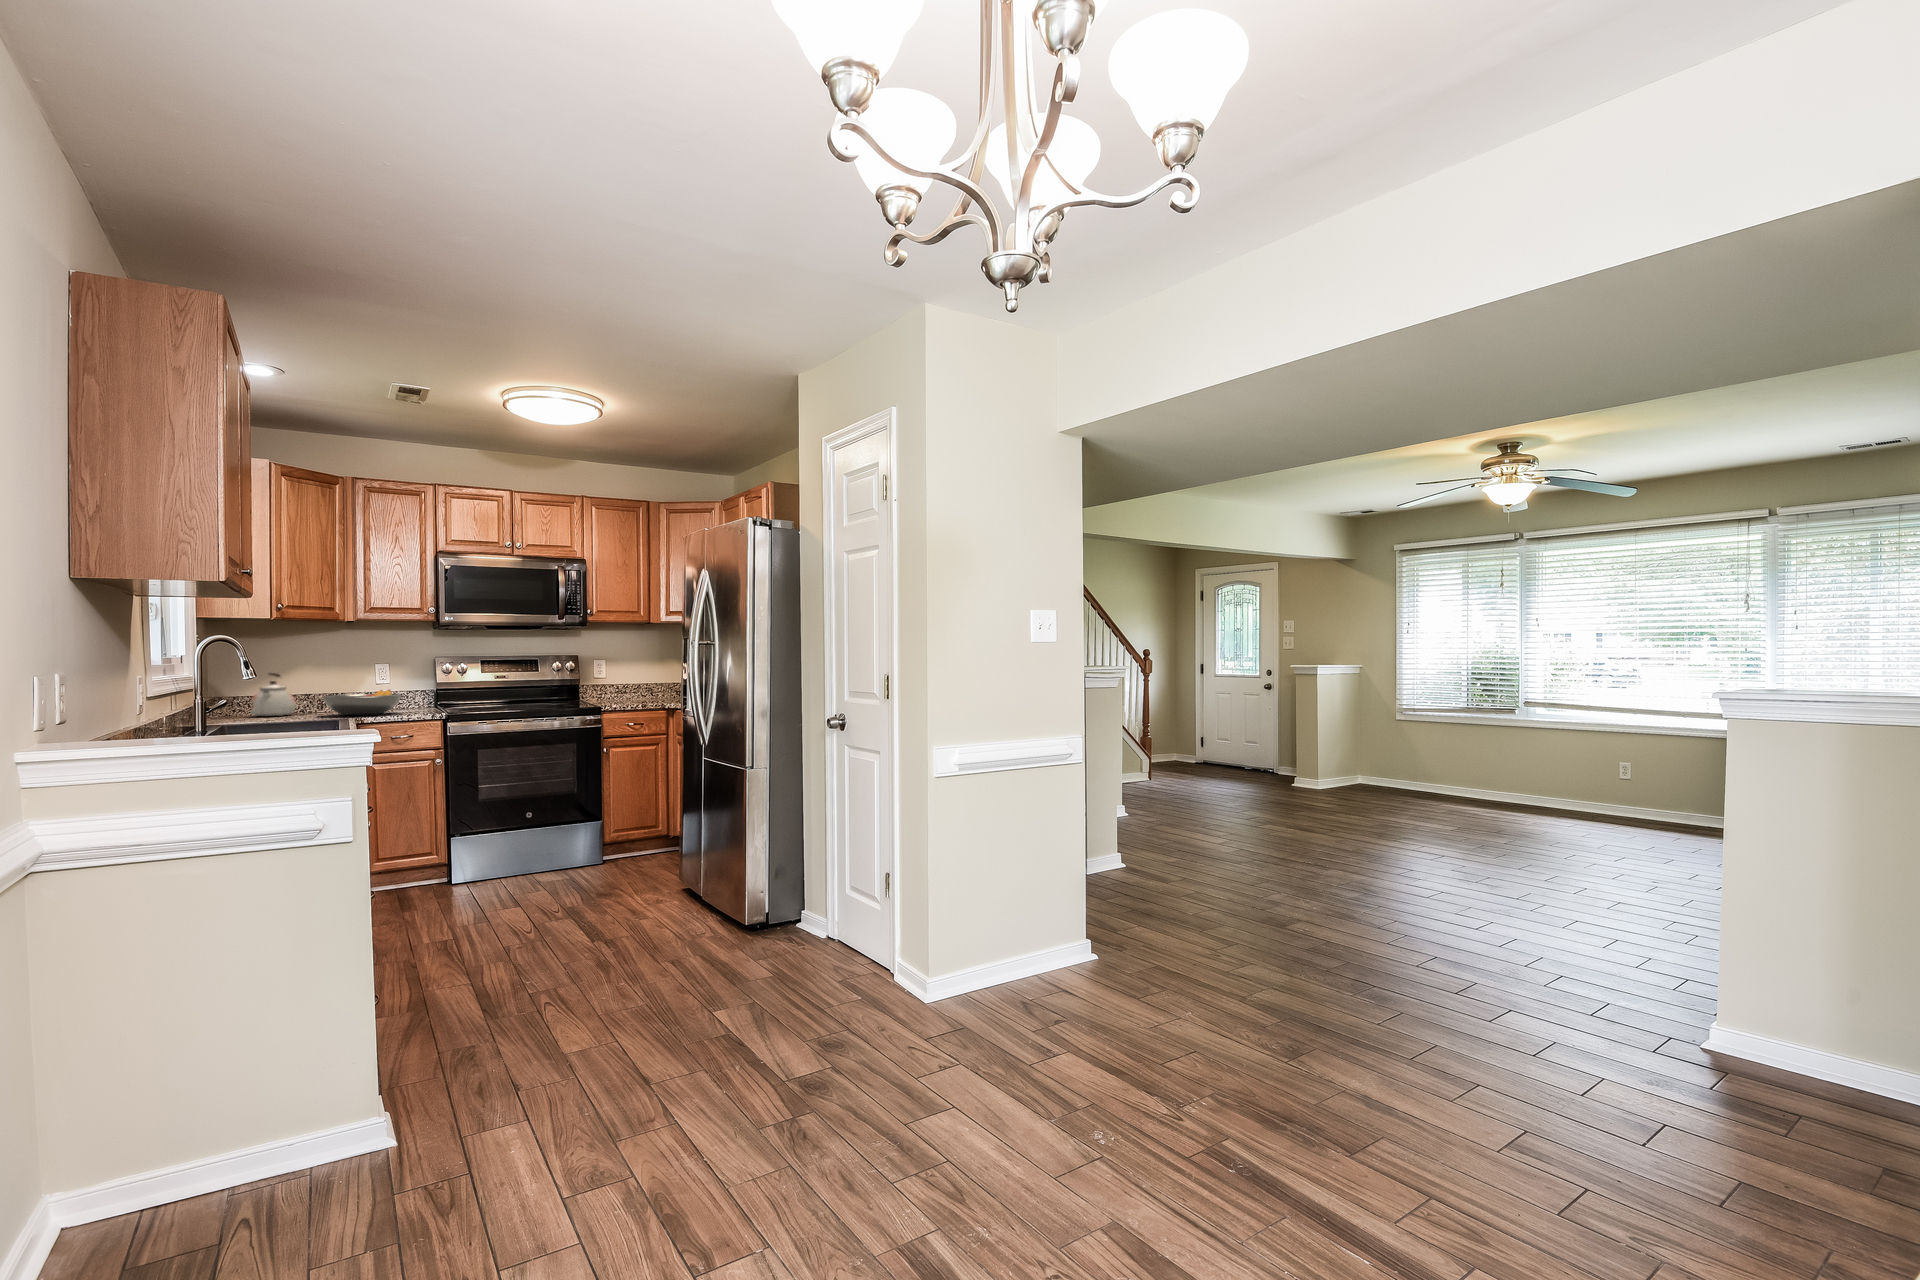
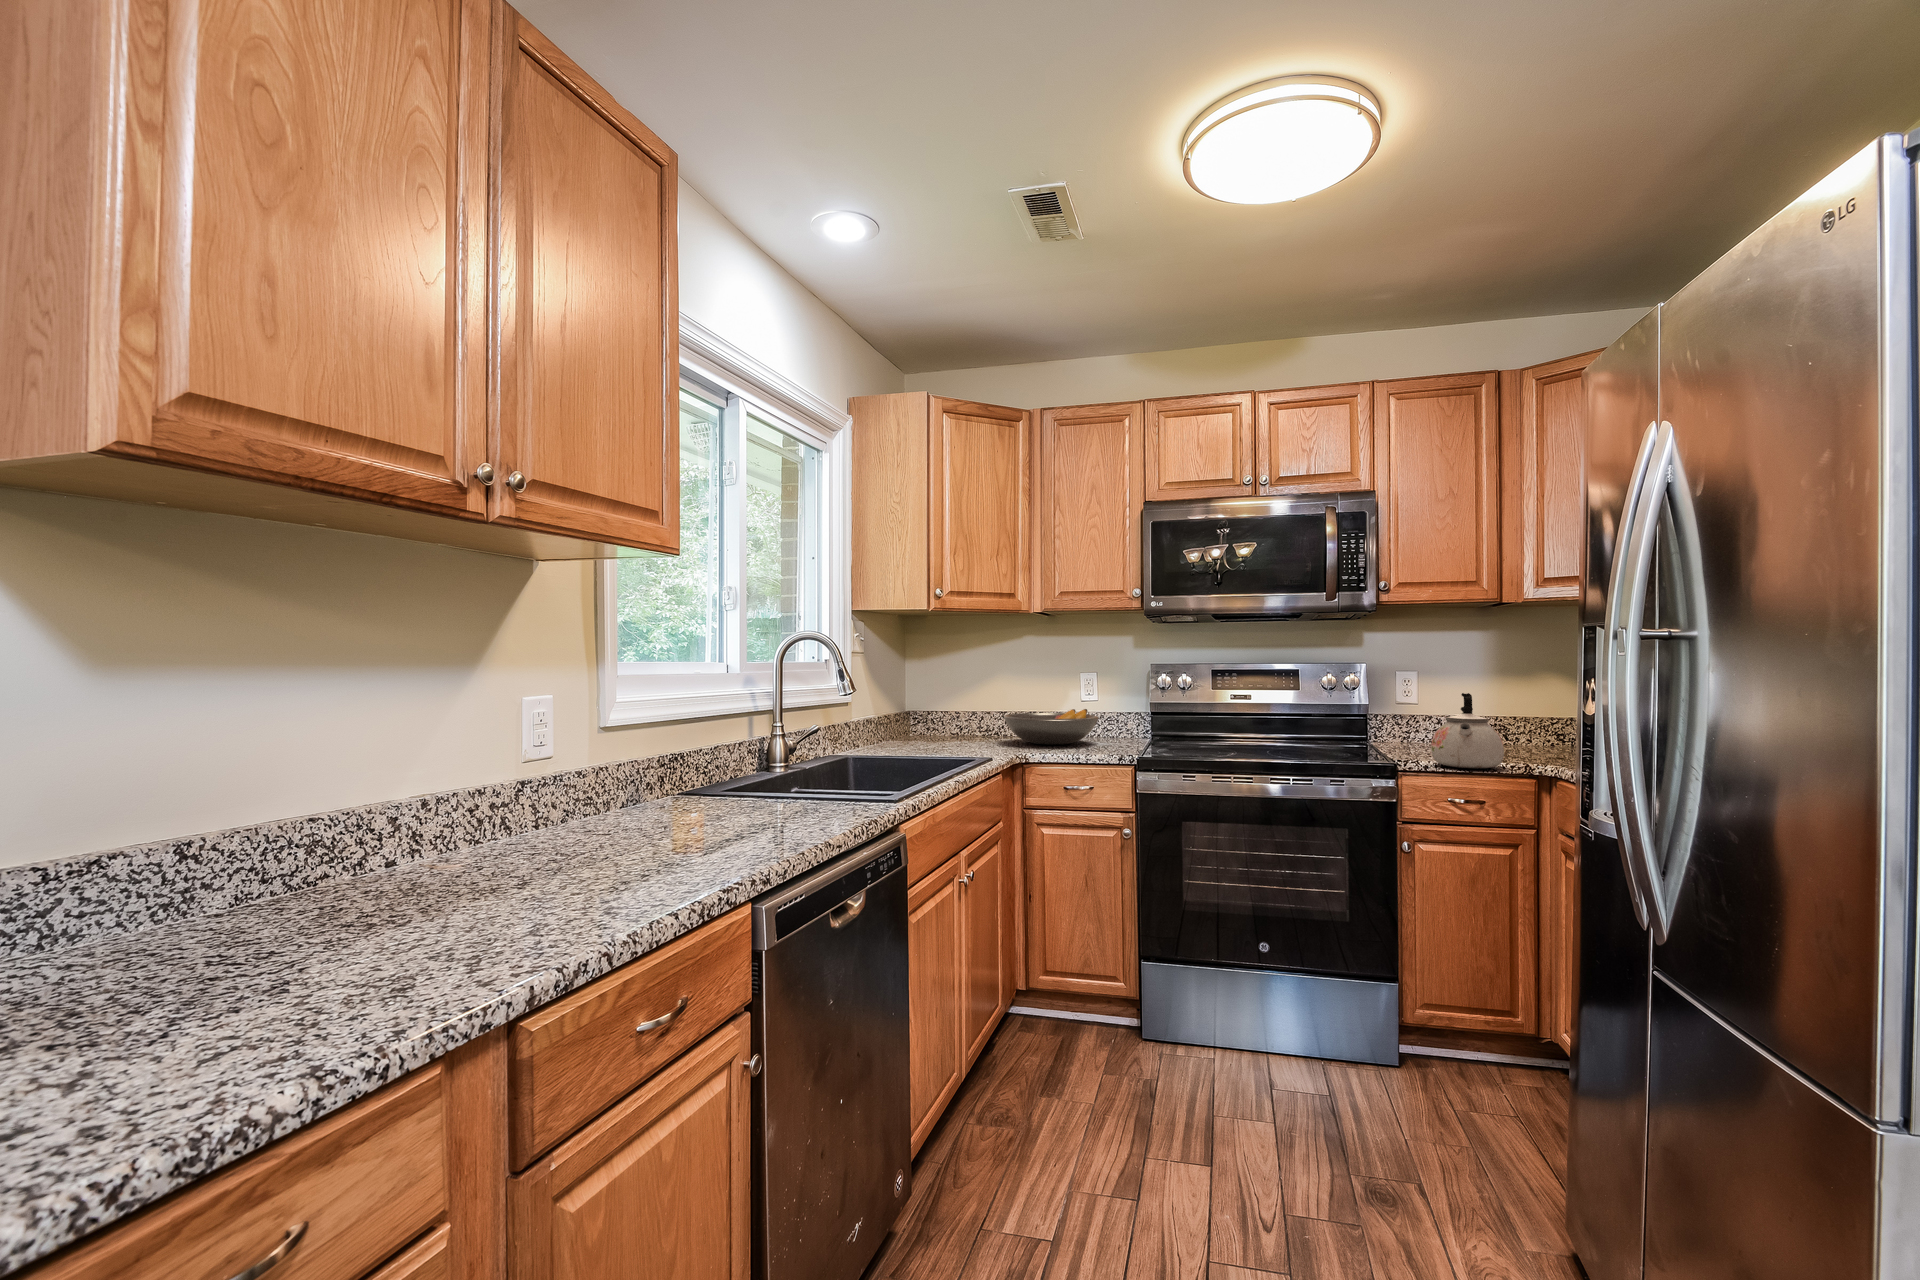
kettle: present [251,673,296,716] -> present [1431,693,1504,769]

